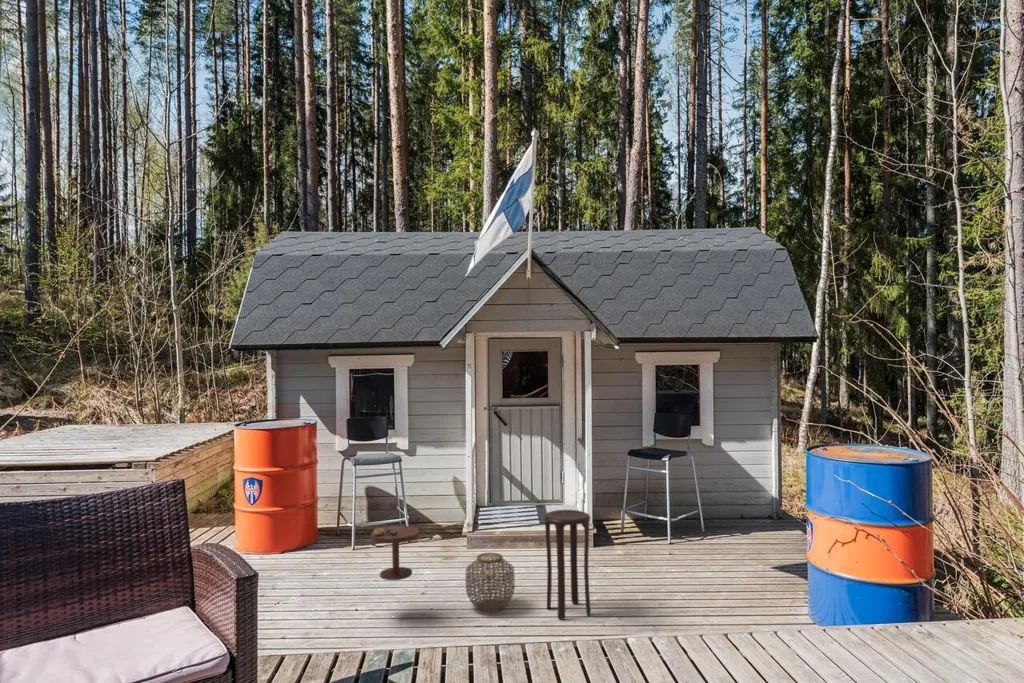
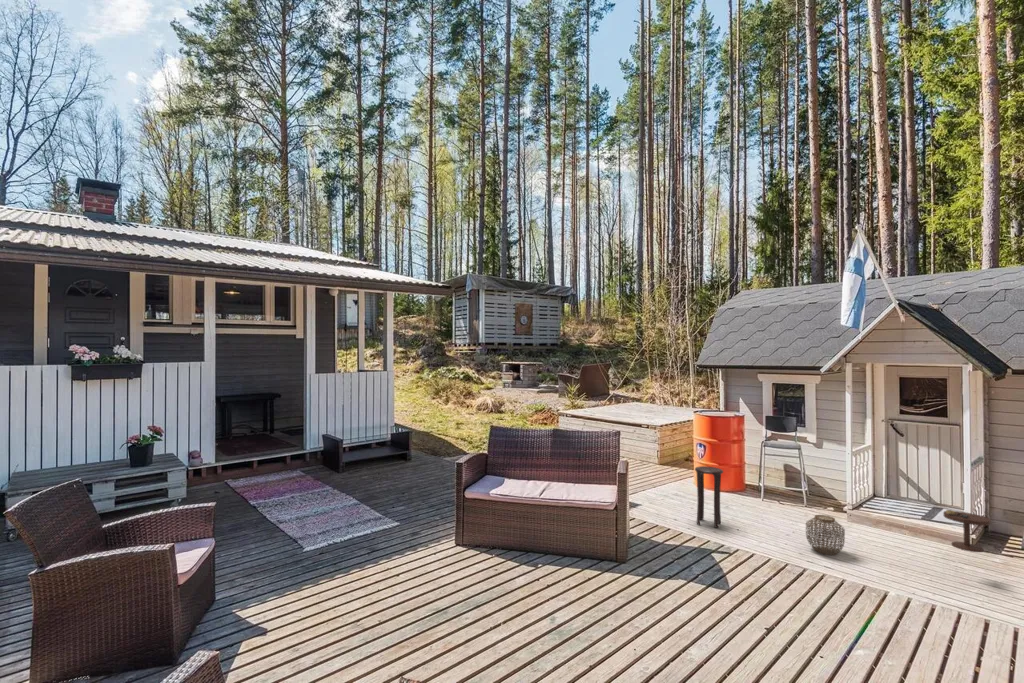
stool: present [544,510,591,619] -> present [695,466,723,528]
side table: present [371,526,419,580] -> present [944,510,991,552]

